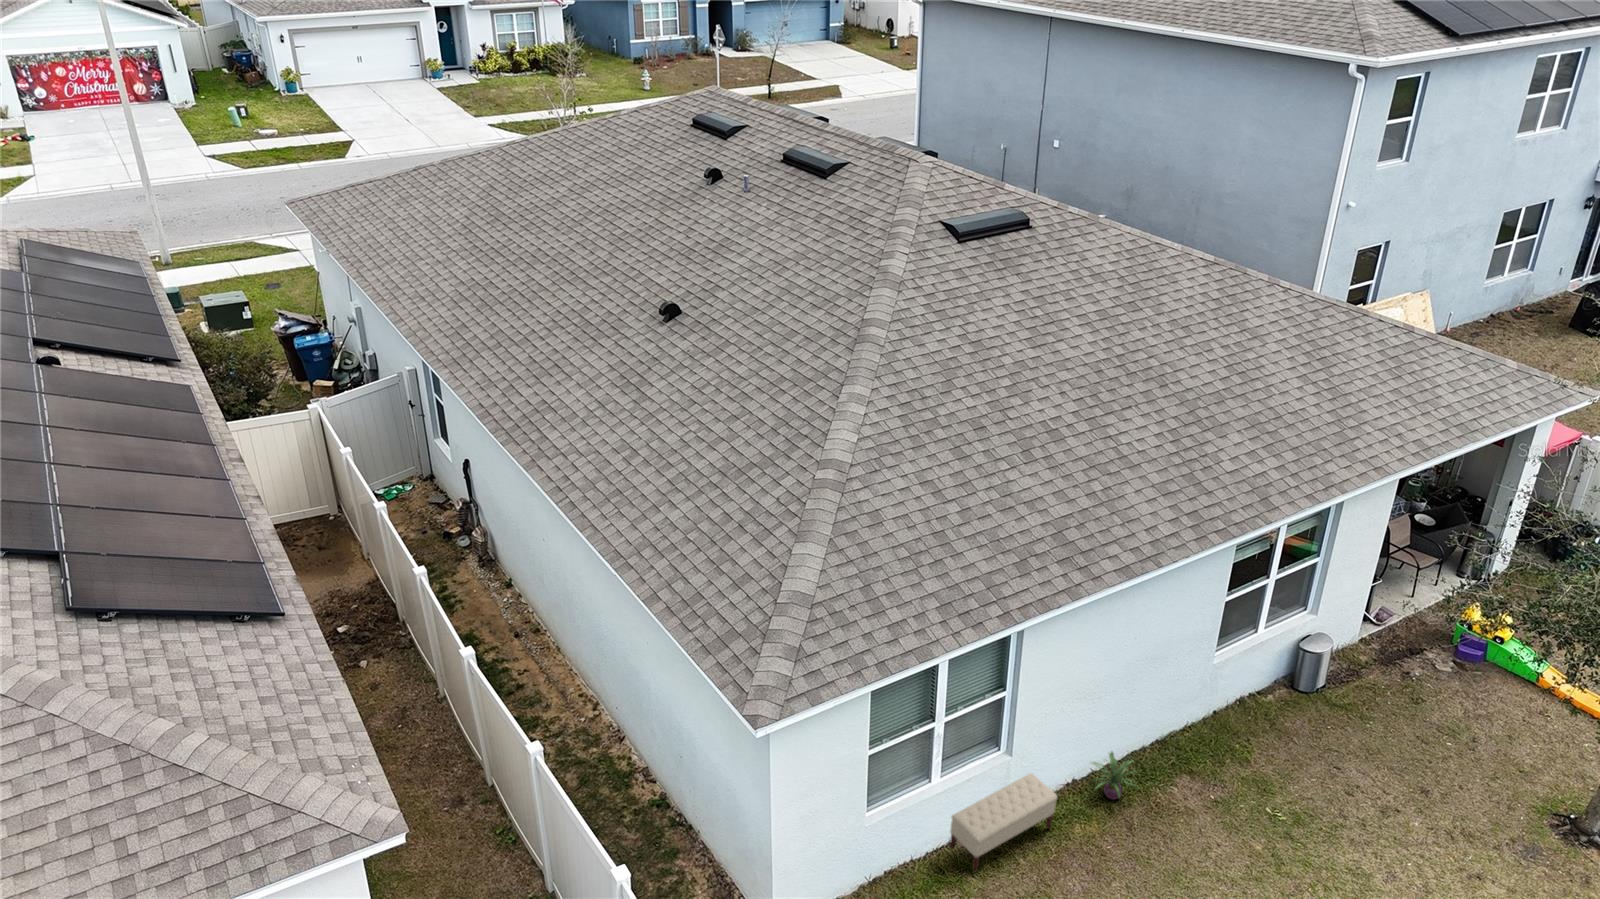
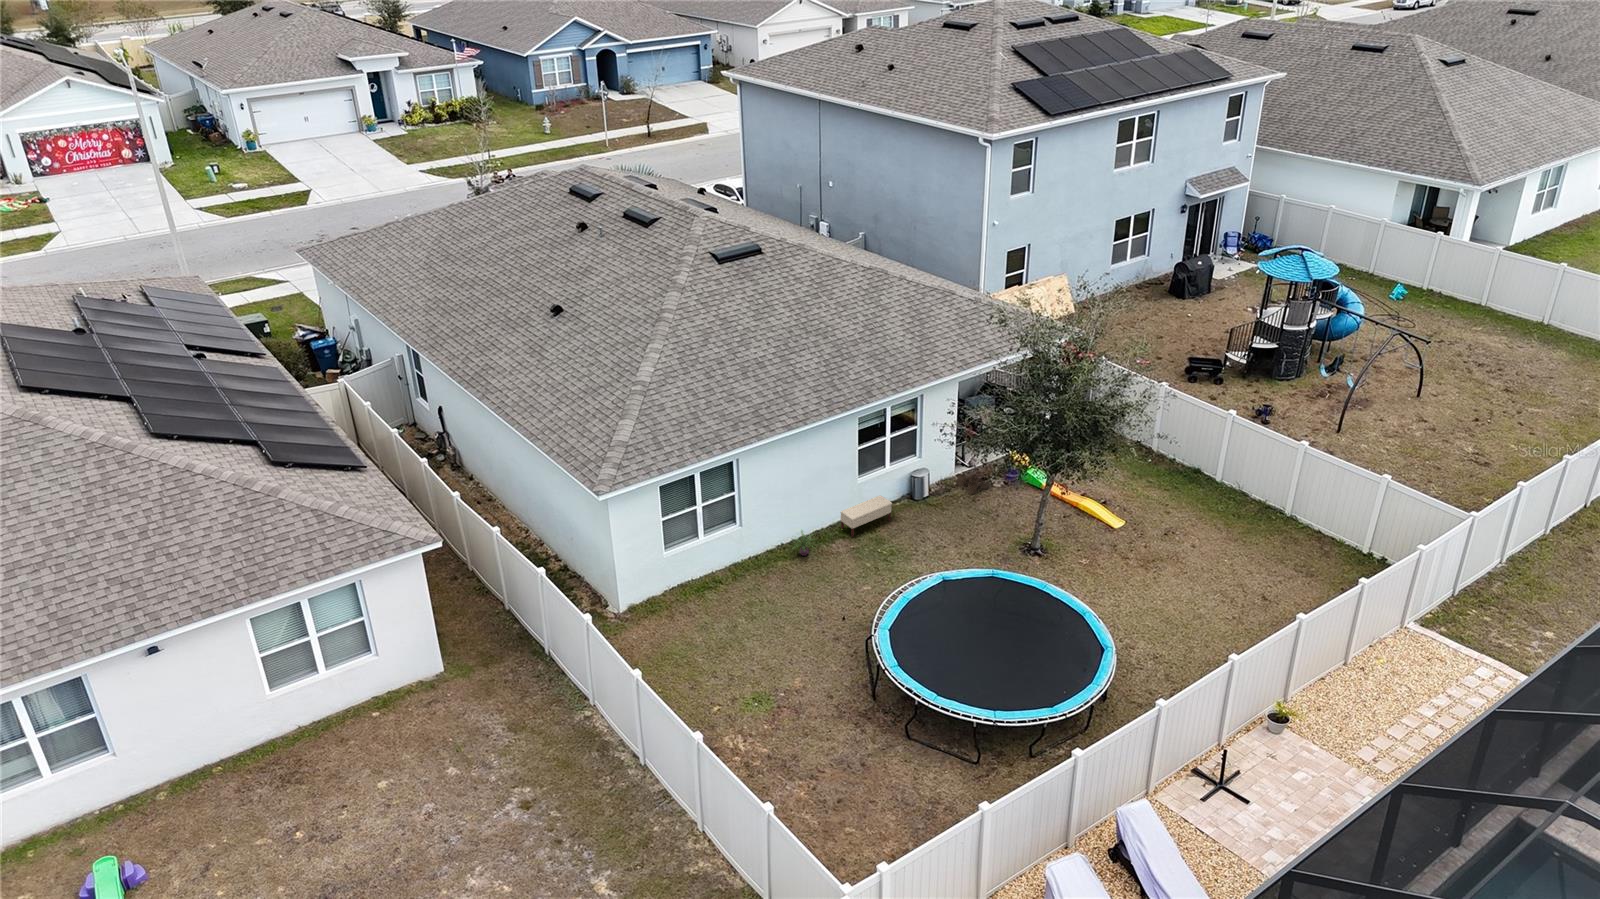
woven basket: none [1351,636,1417,676] -> present [957,475,989,494]
bench: present [950,774,1057,872] -> present [841,496,892,537]

